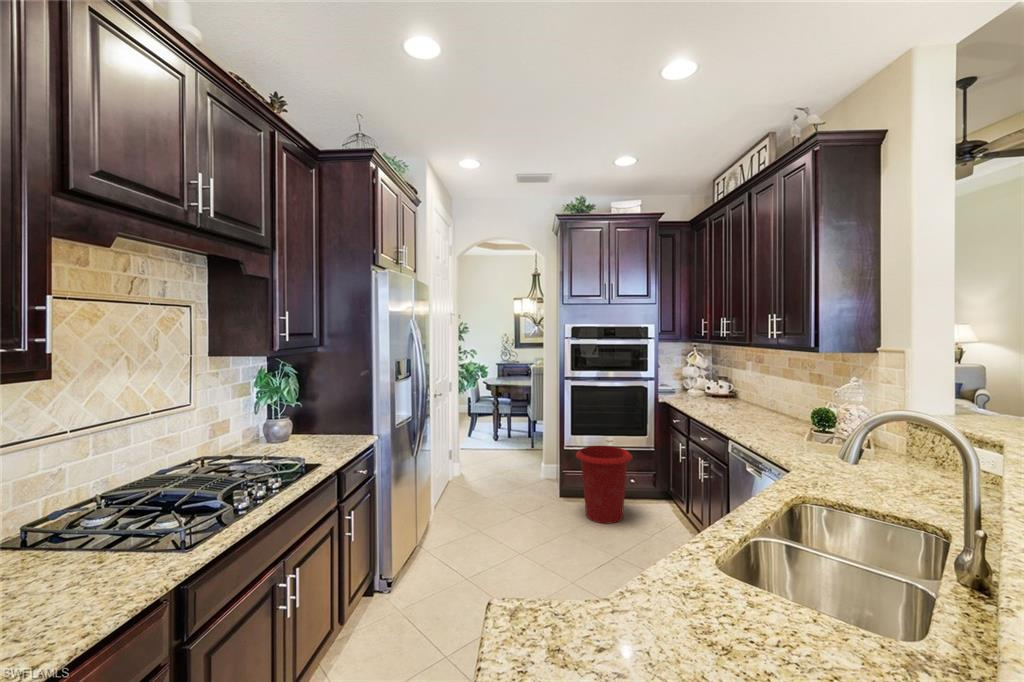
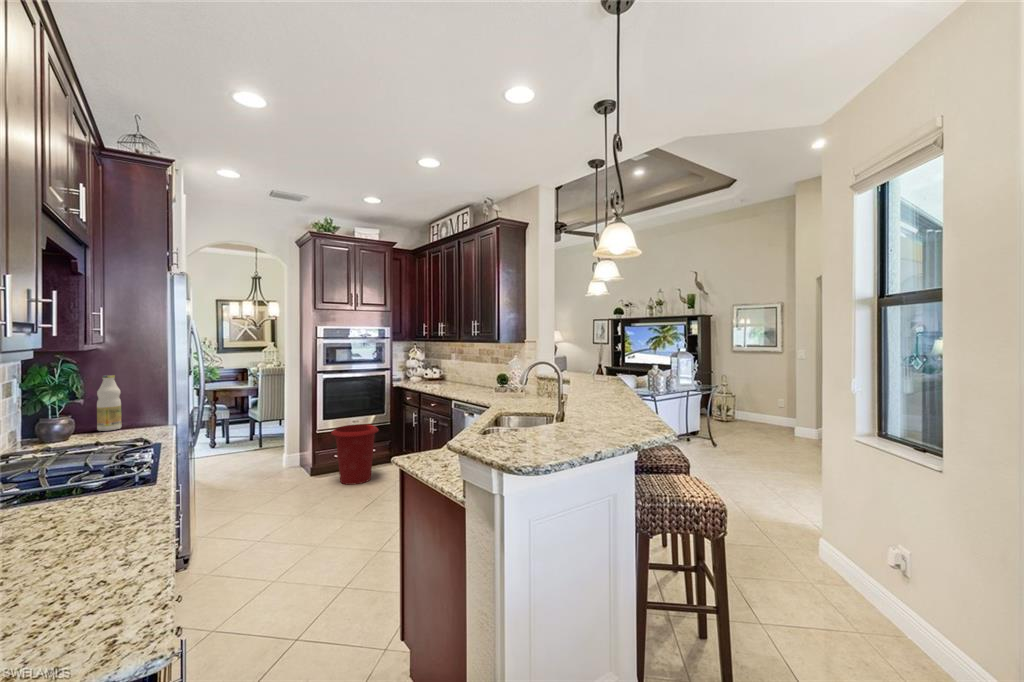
bottle: none [309,384,329,441] -> present [97,375,121,431]

